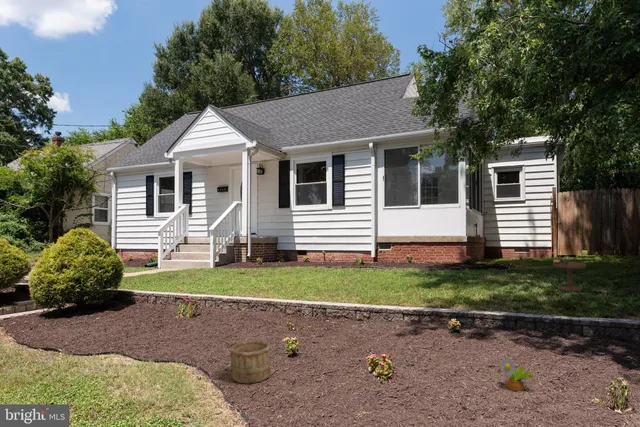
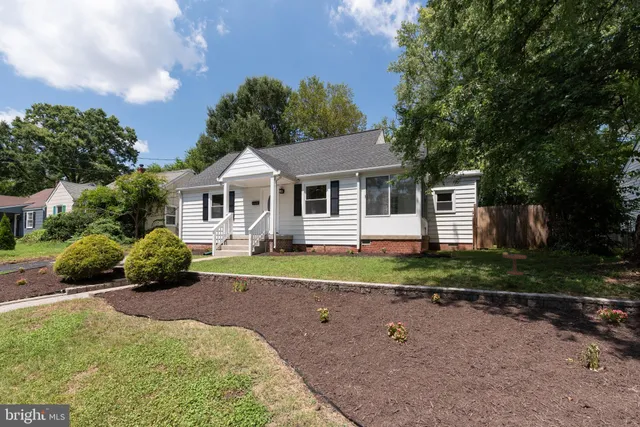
wooden bucket: present [230,340,270,384] -> none [283,313,314,348]
decorative plant: present [499,357,535,391] -> none [488,328,520,353]

